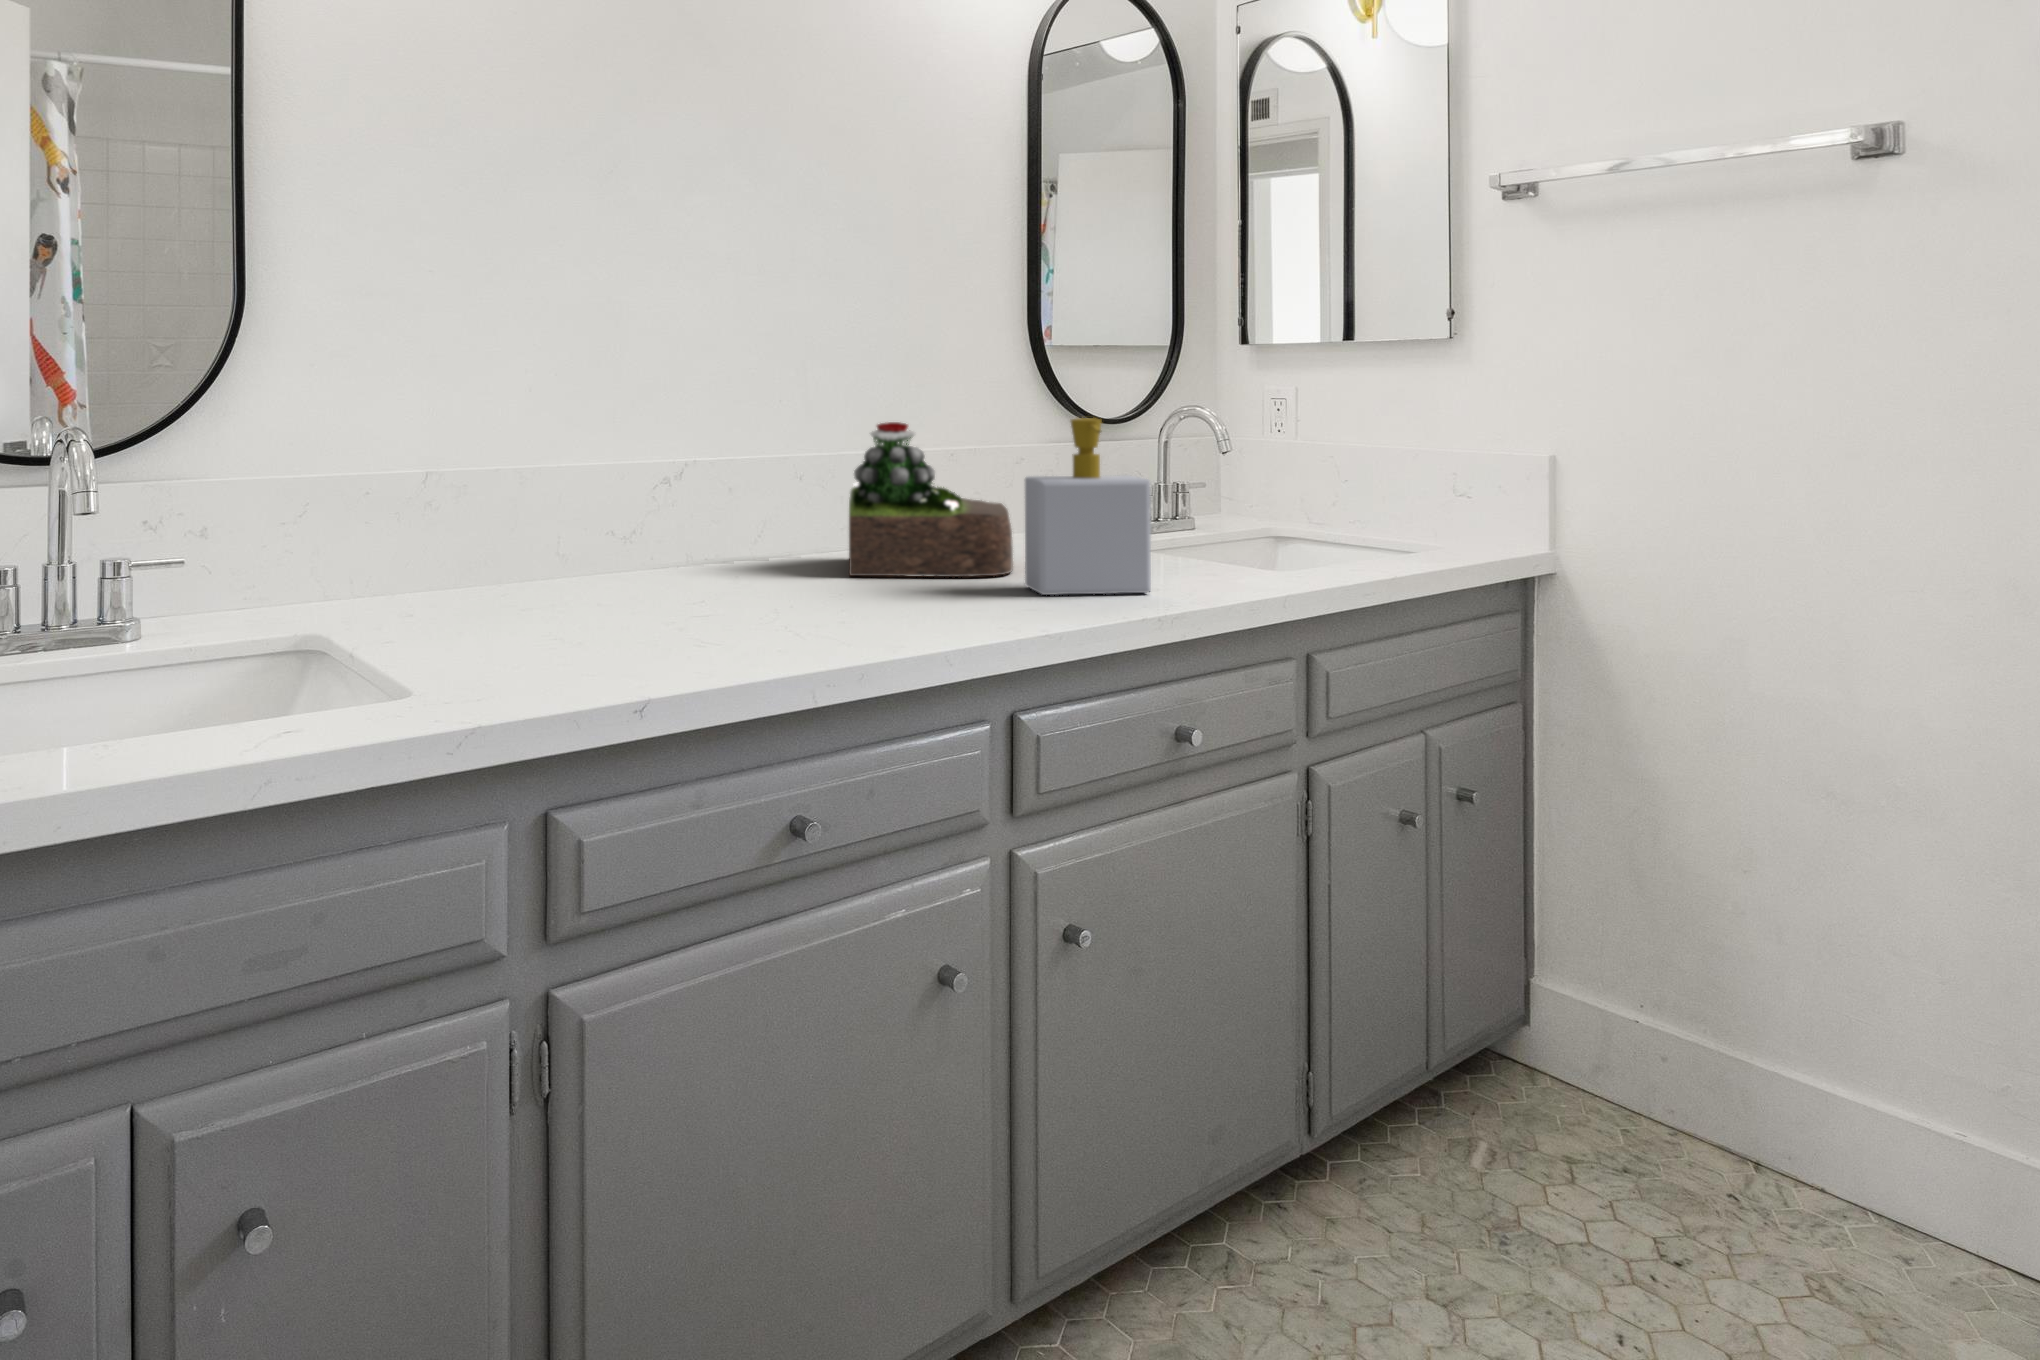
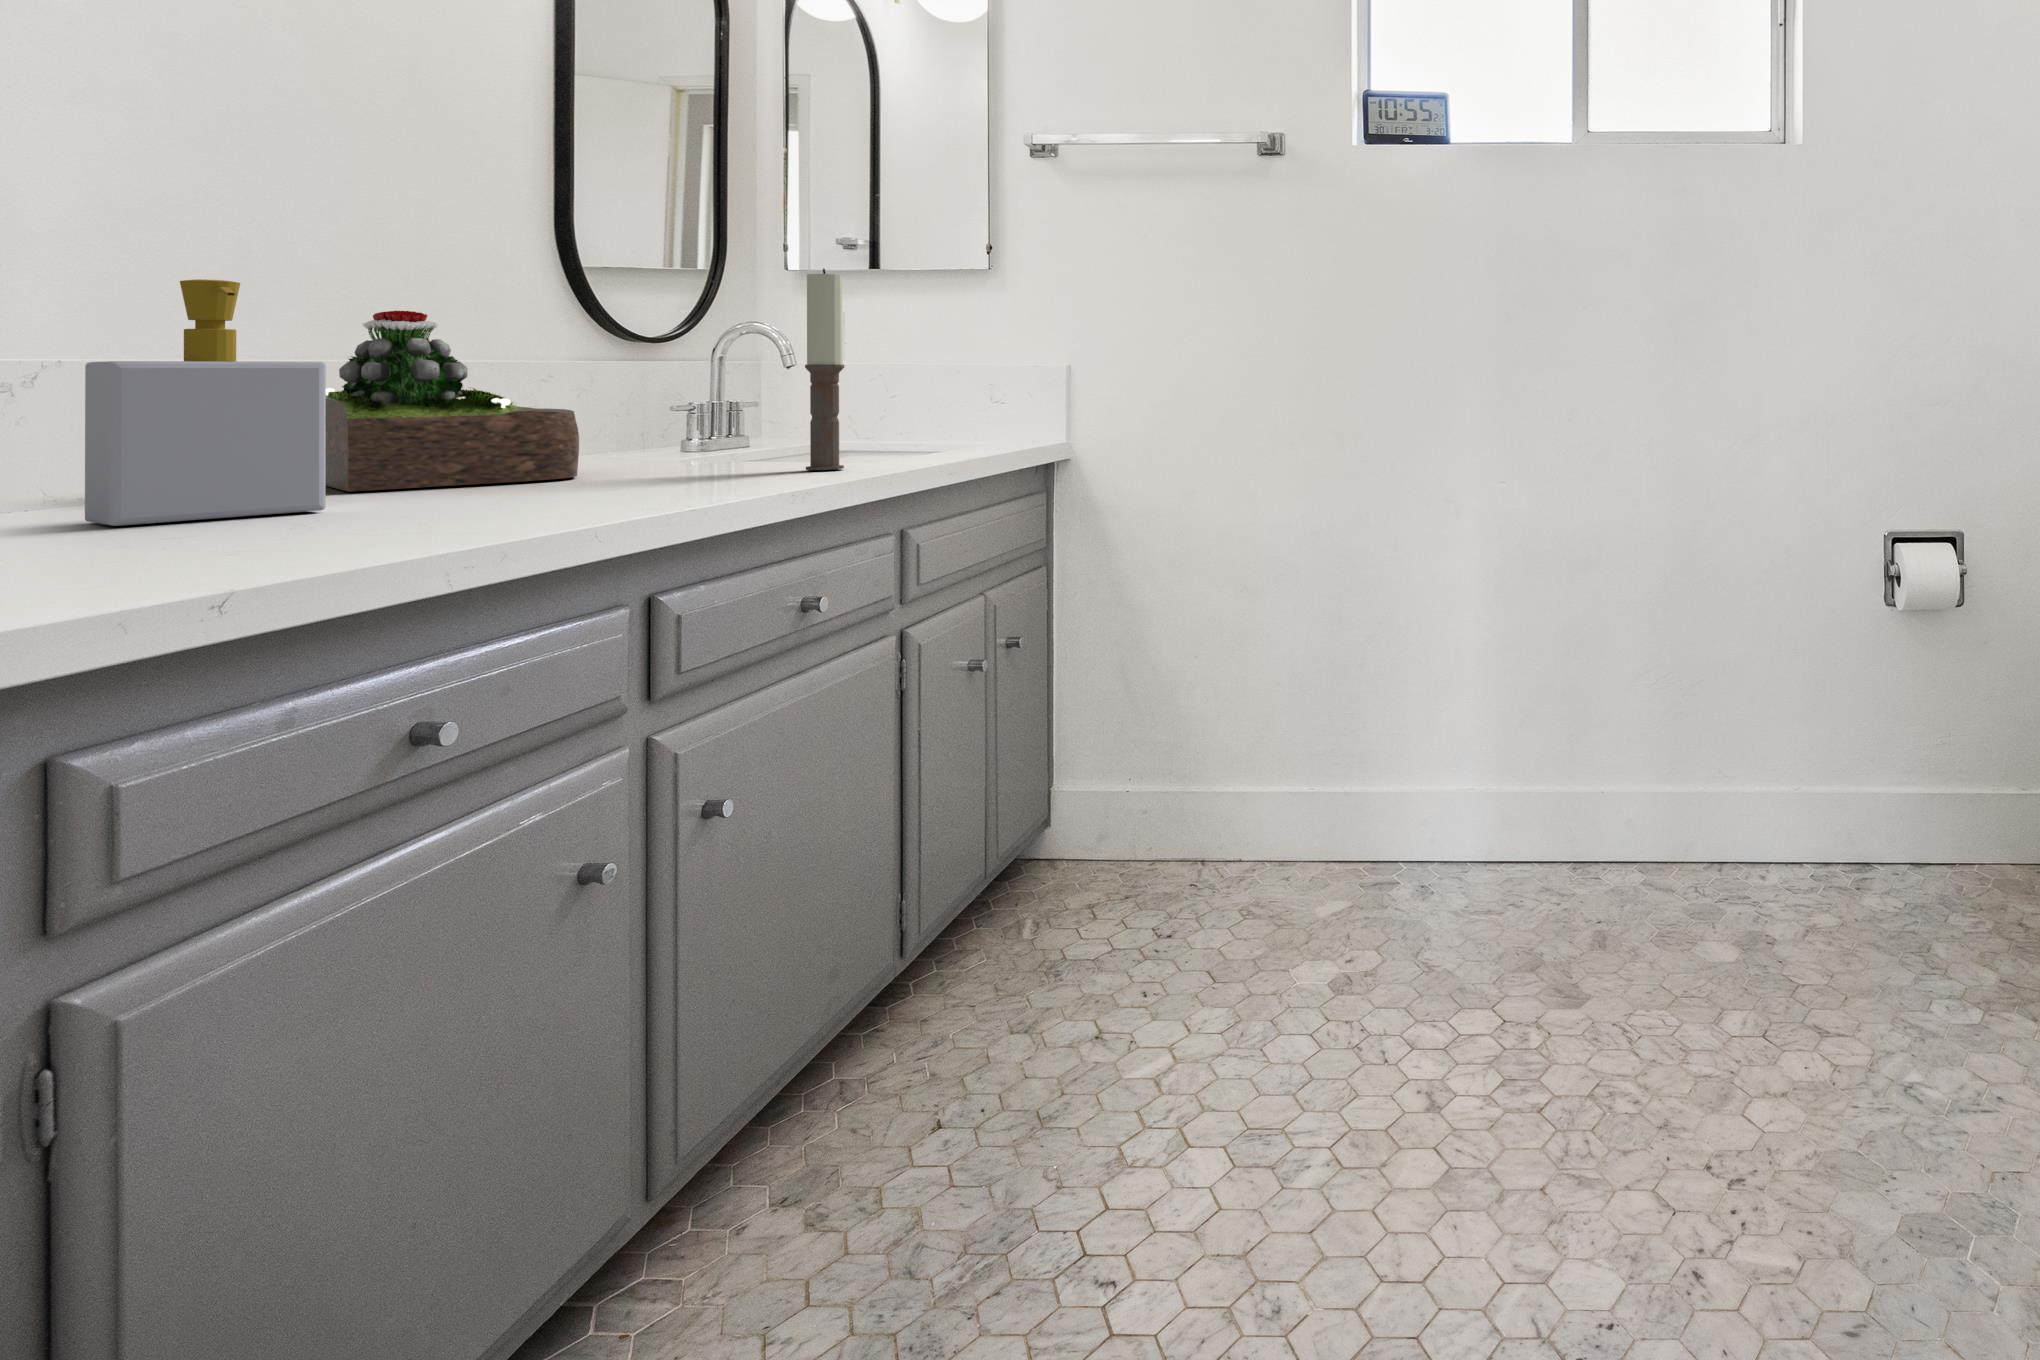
candle: none [1199,375,1237,590] -> present [805,269,844,470]
soap bottle: present [1025,418,1151,595] -> present [85,279,326,526]

